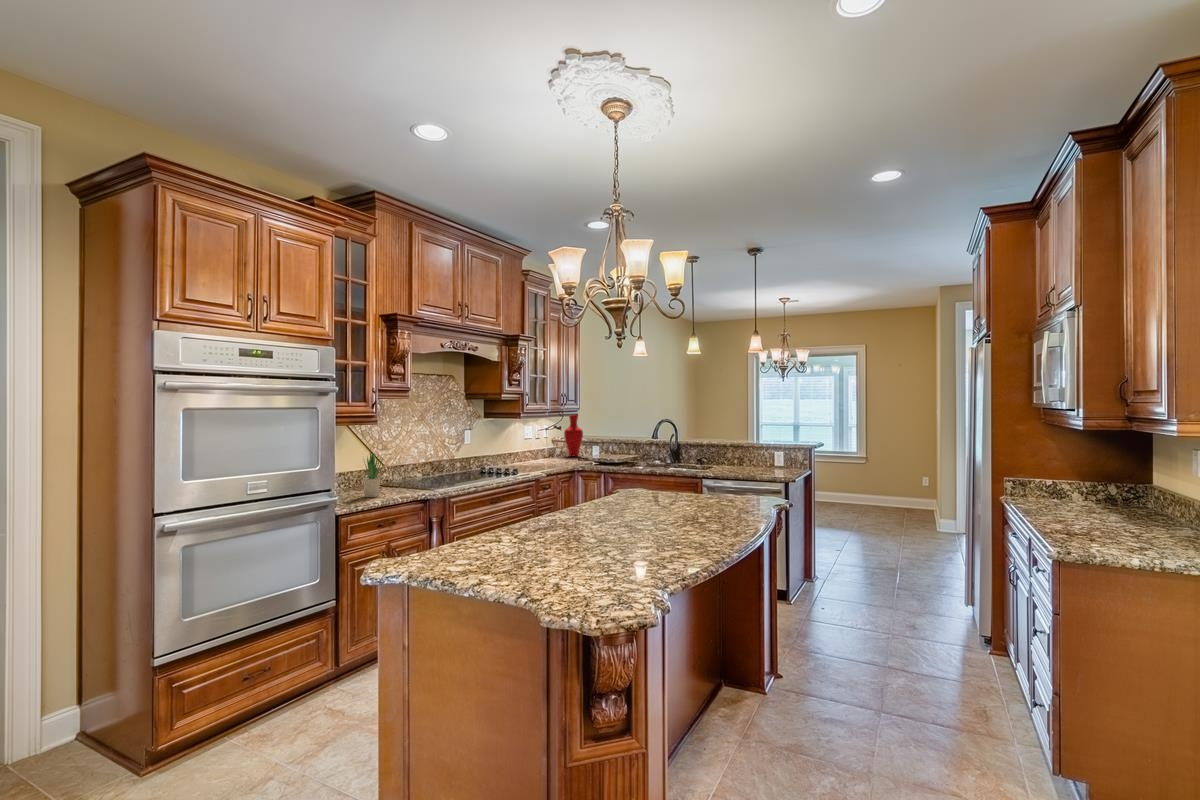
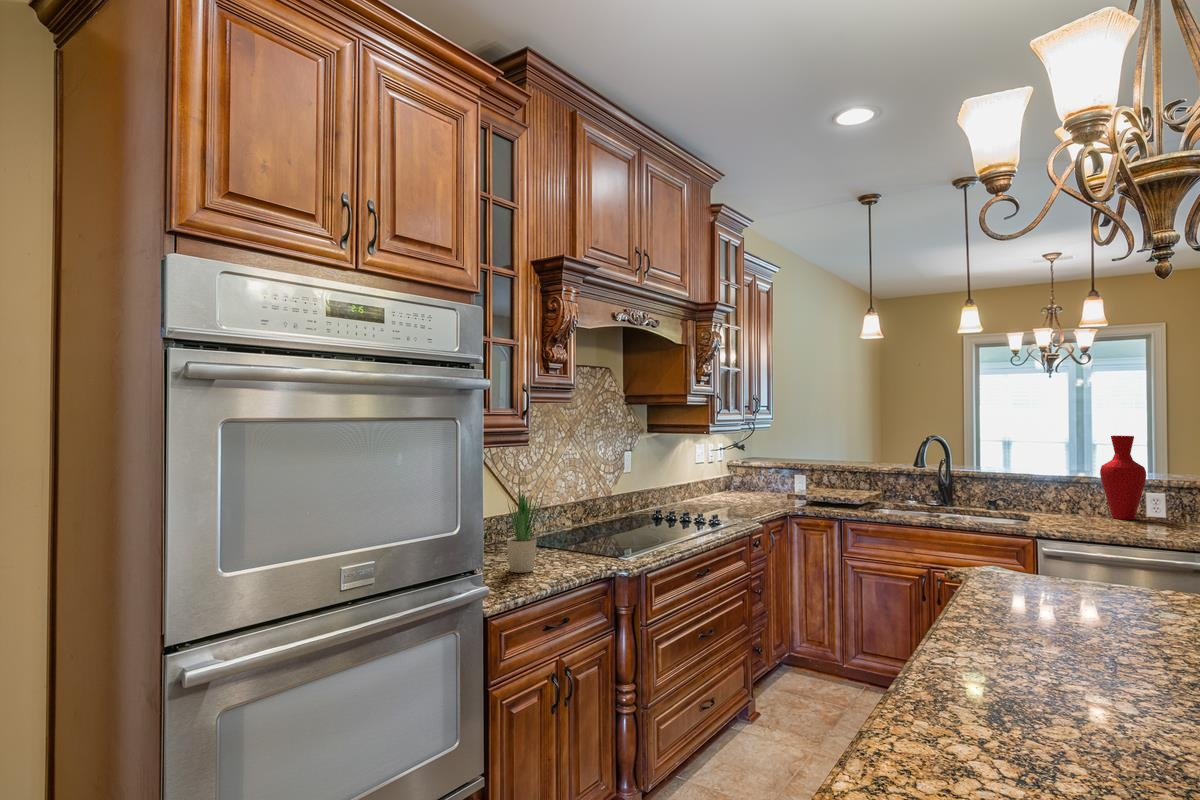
vase: present [564,414,583,456] -> present [1100,436,1146,520]

